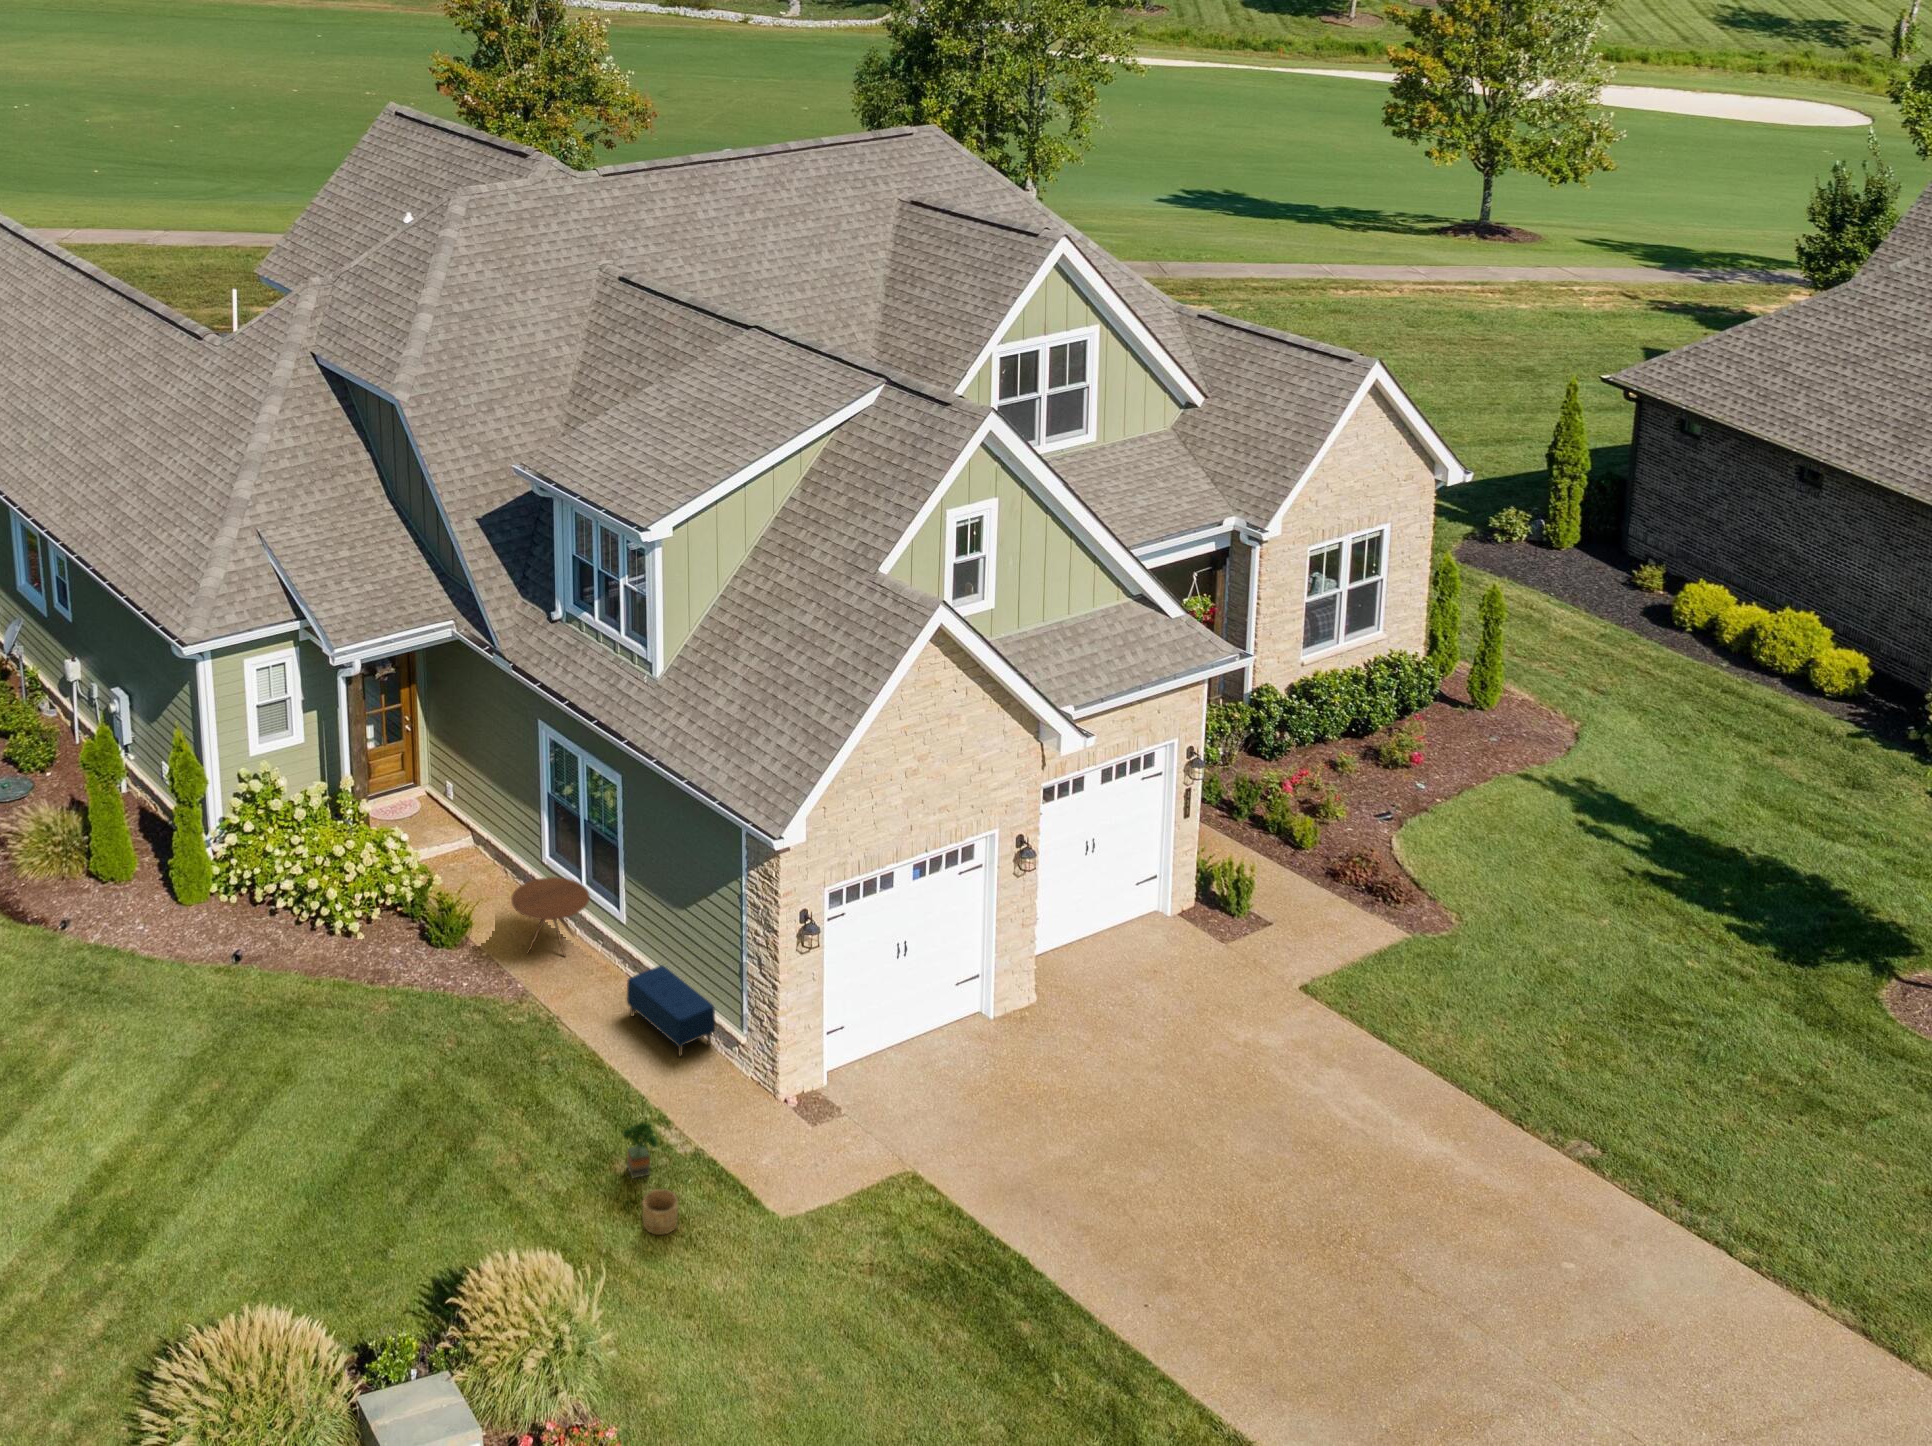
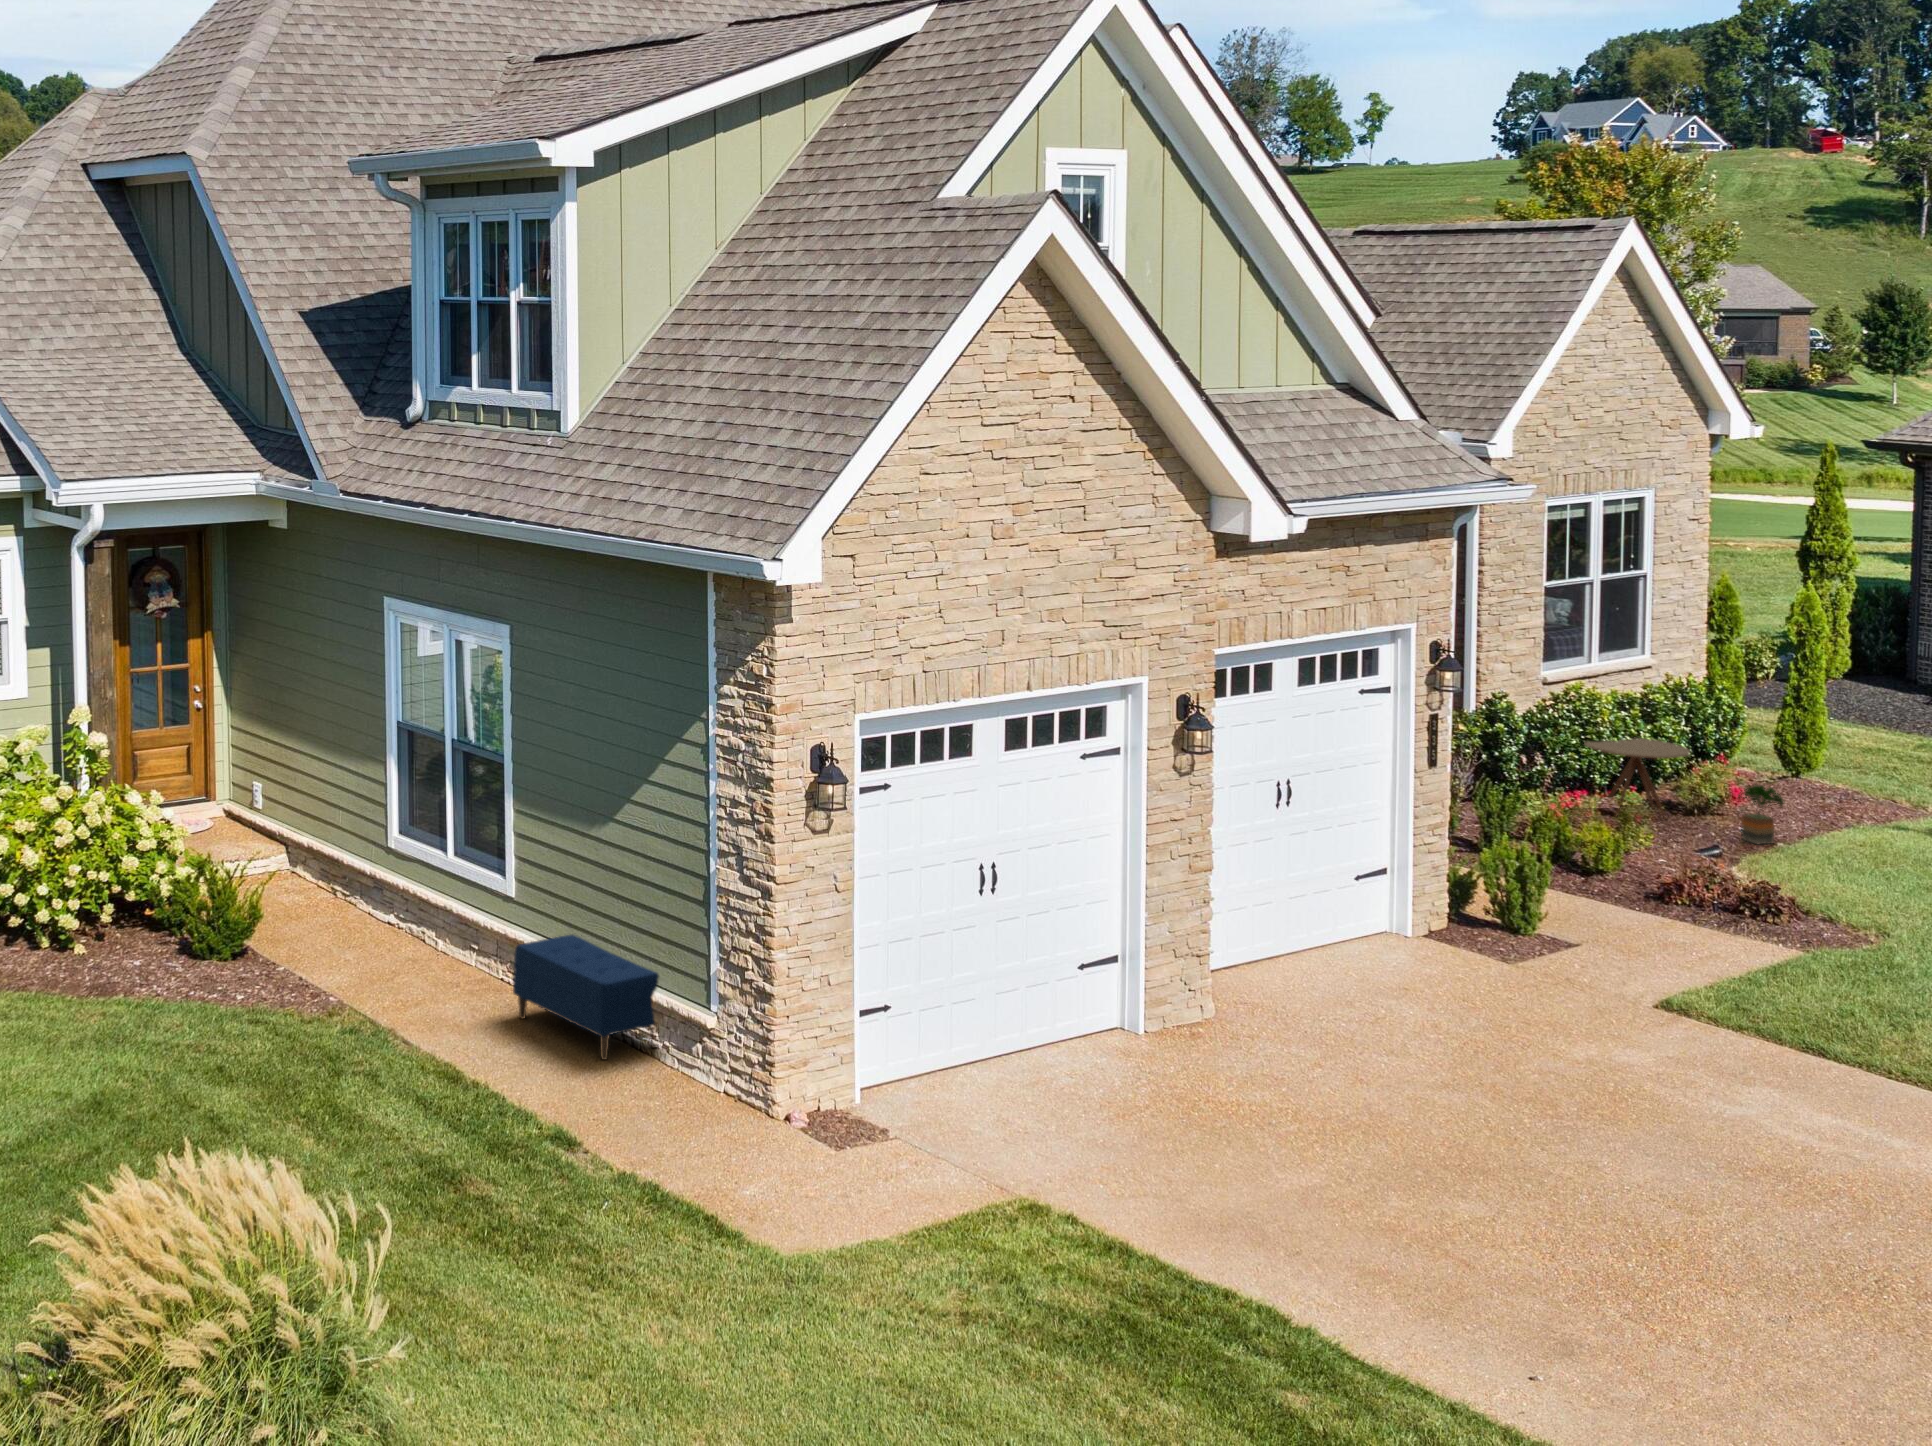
round table: present [511,877,590,956] -> present [1585,737,1690,819]
potted tree: present [623,1123,658,1178] -> present [1738,785,1785,844]
wooden bucket: present [642,1189,678,1235] -> none [523,1180,596,1261]

